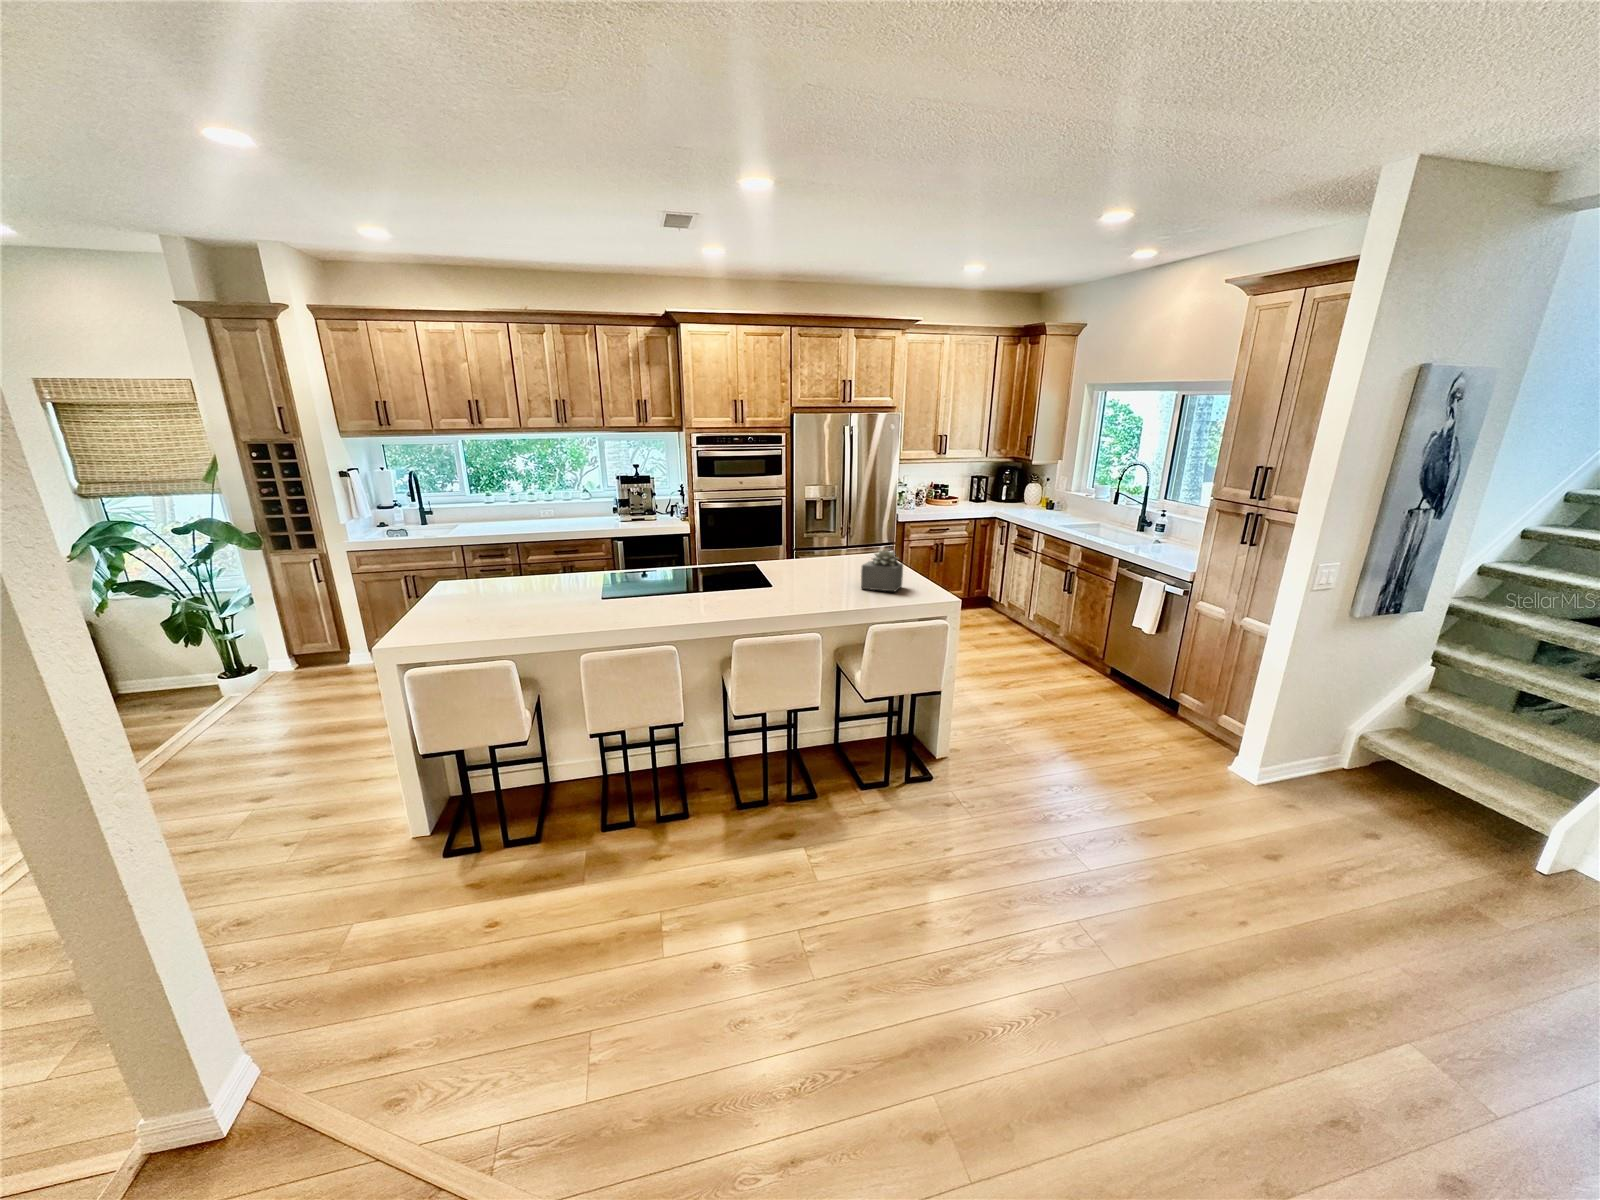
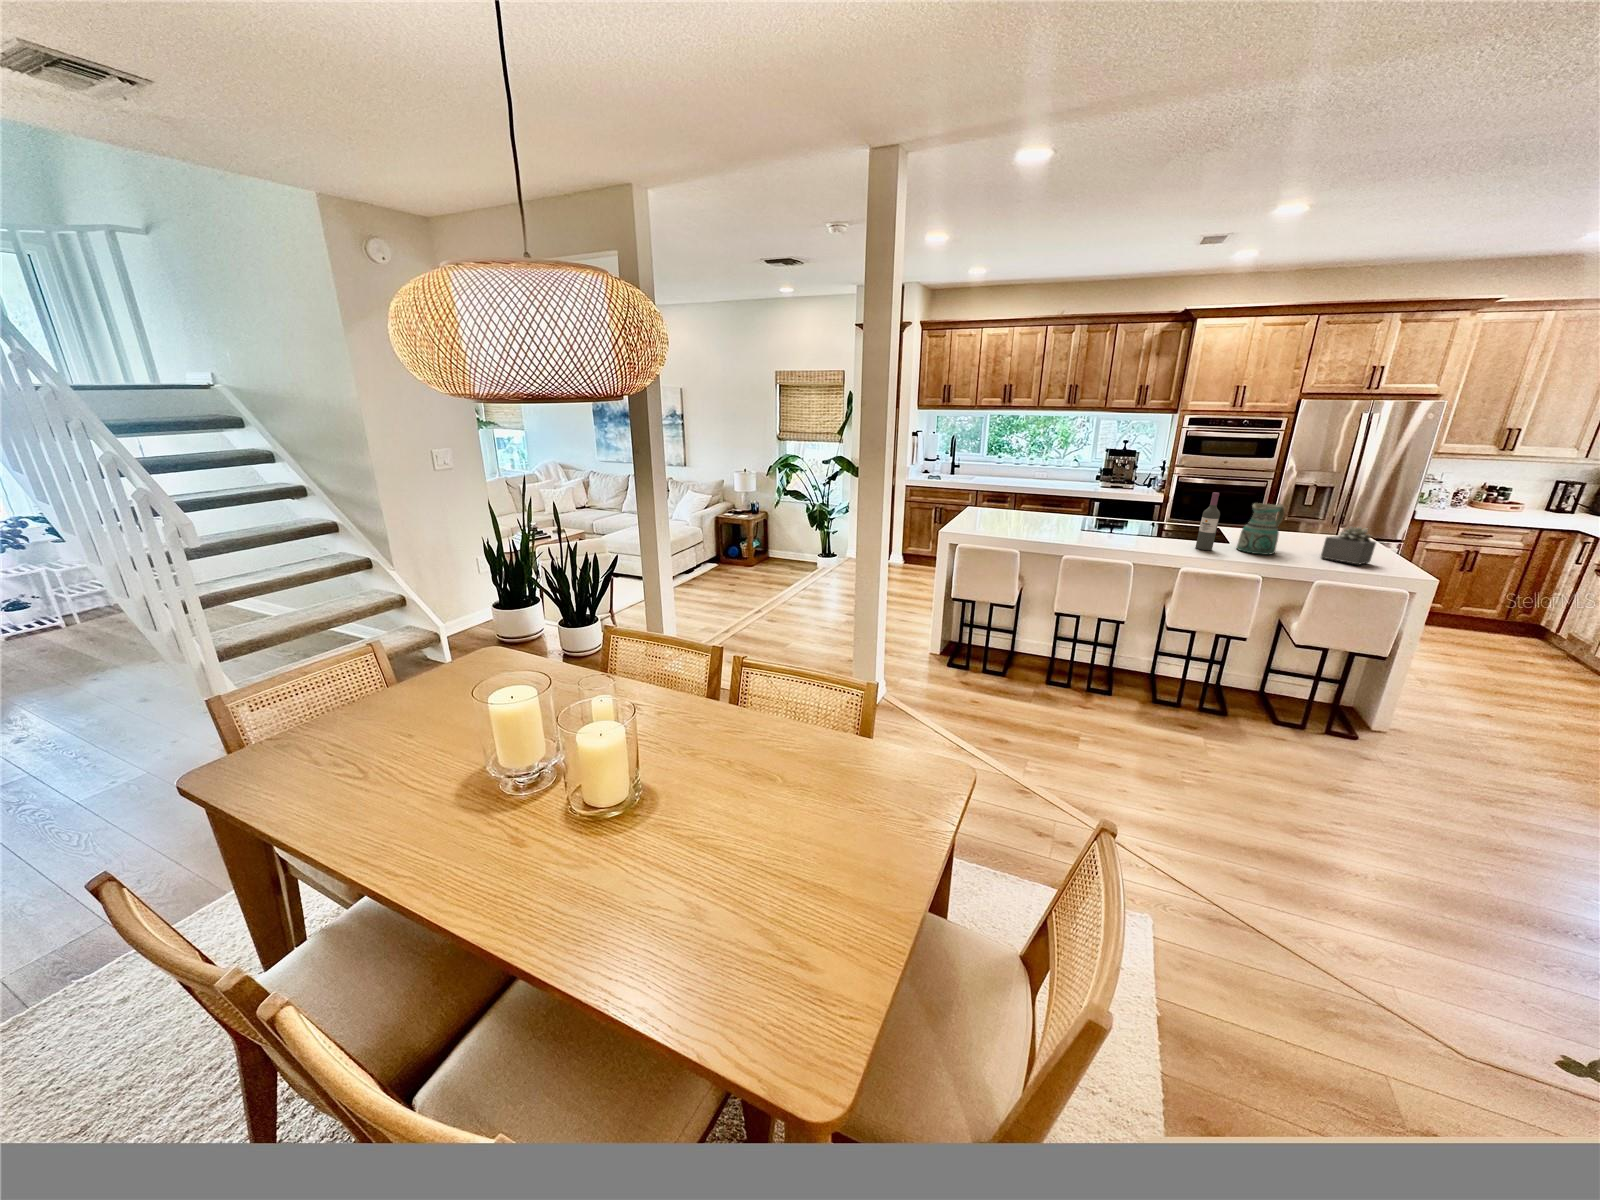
wine bottle: none [740,530,760,603] -> present [1196,492,1220,550]
ceramic pitcher: none [782,533,821,597] -> present [1237,503,1285,555]

